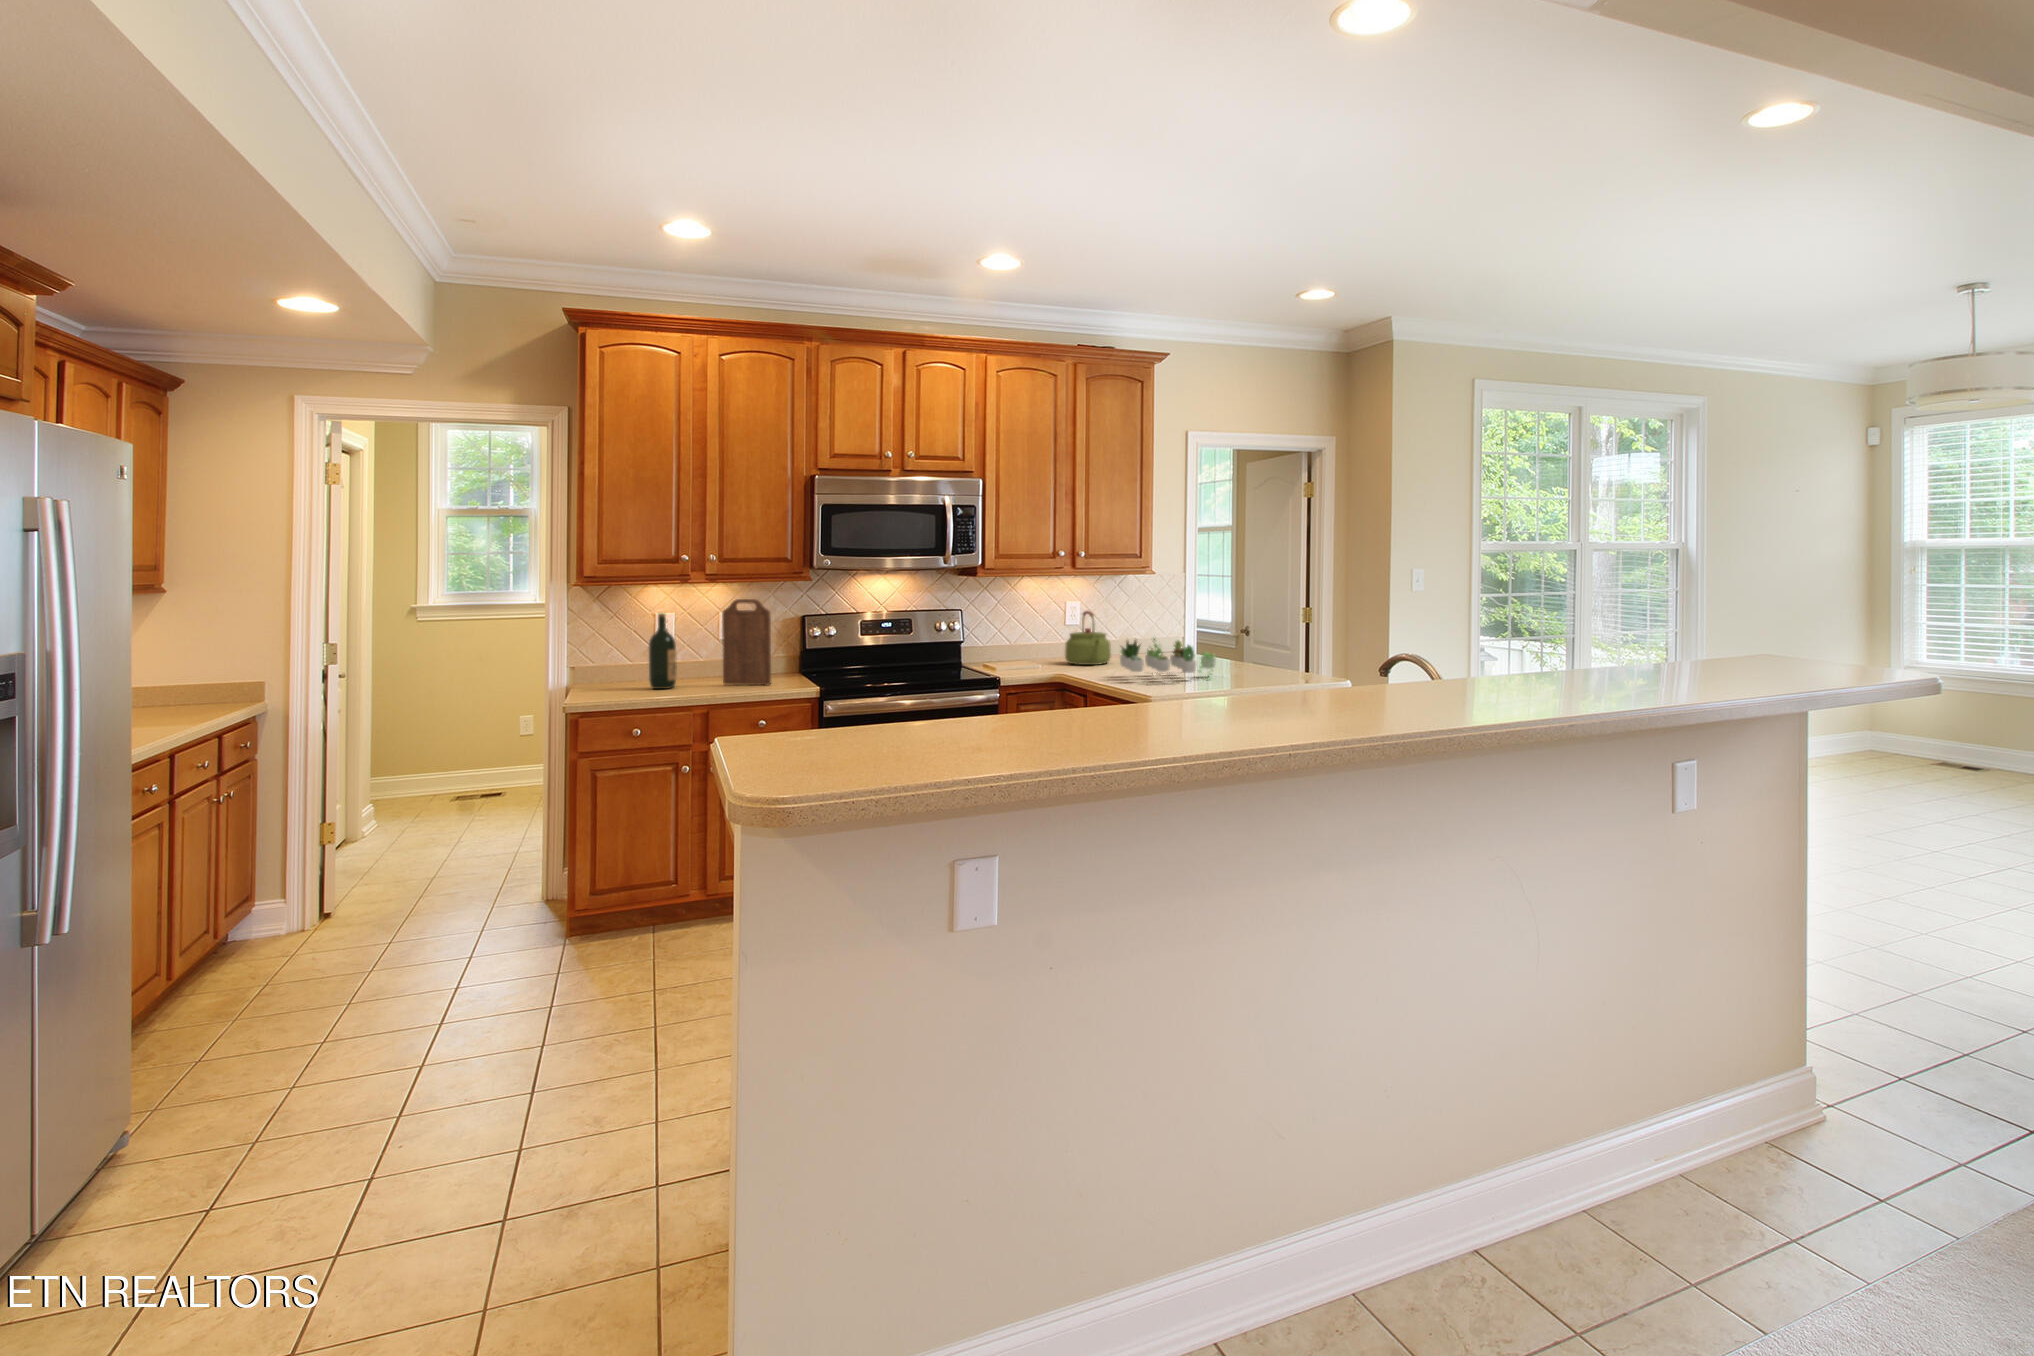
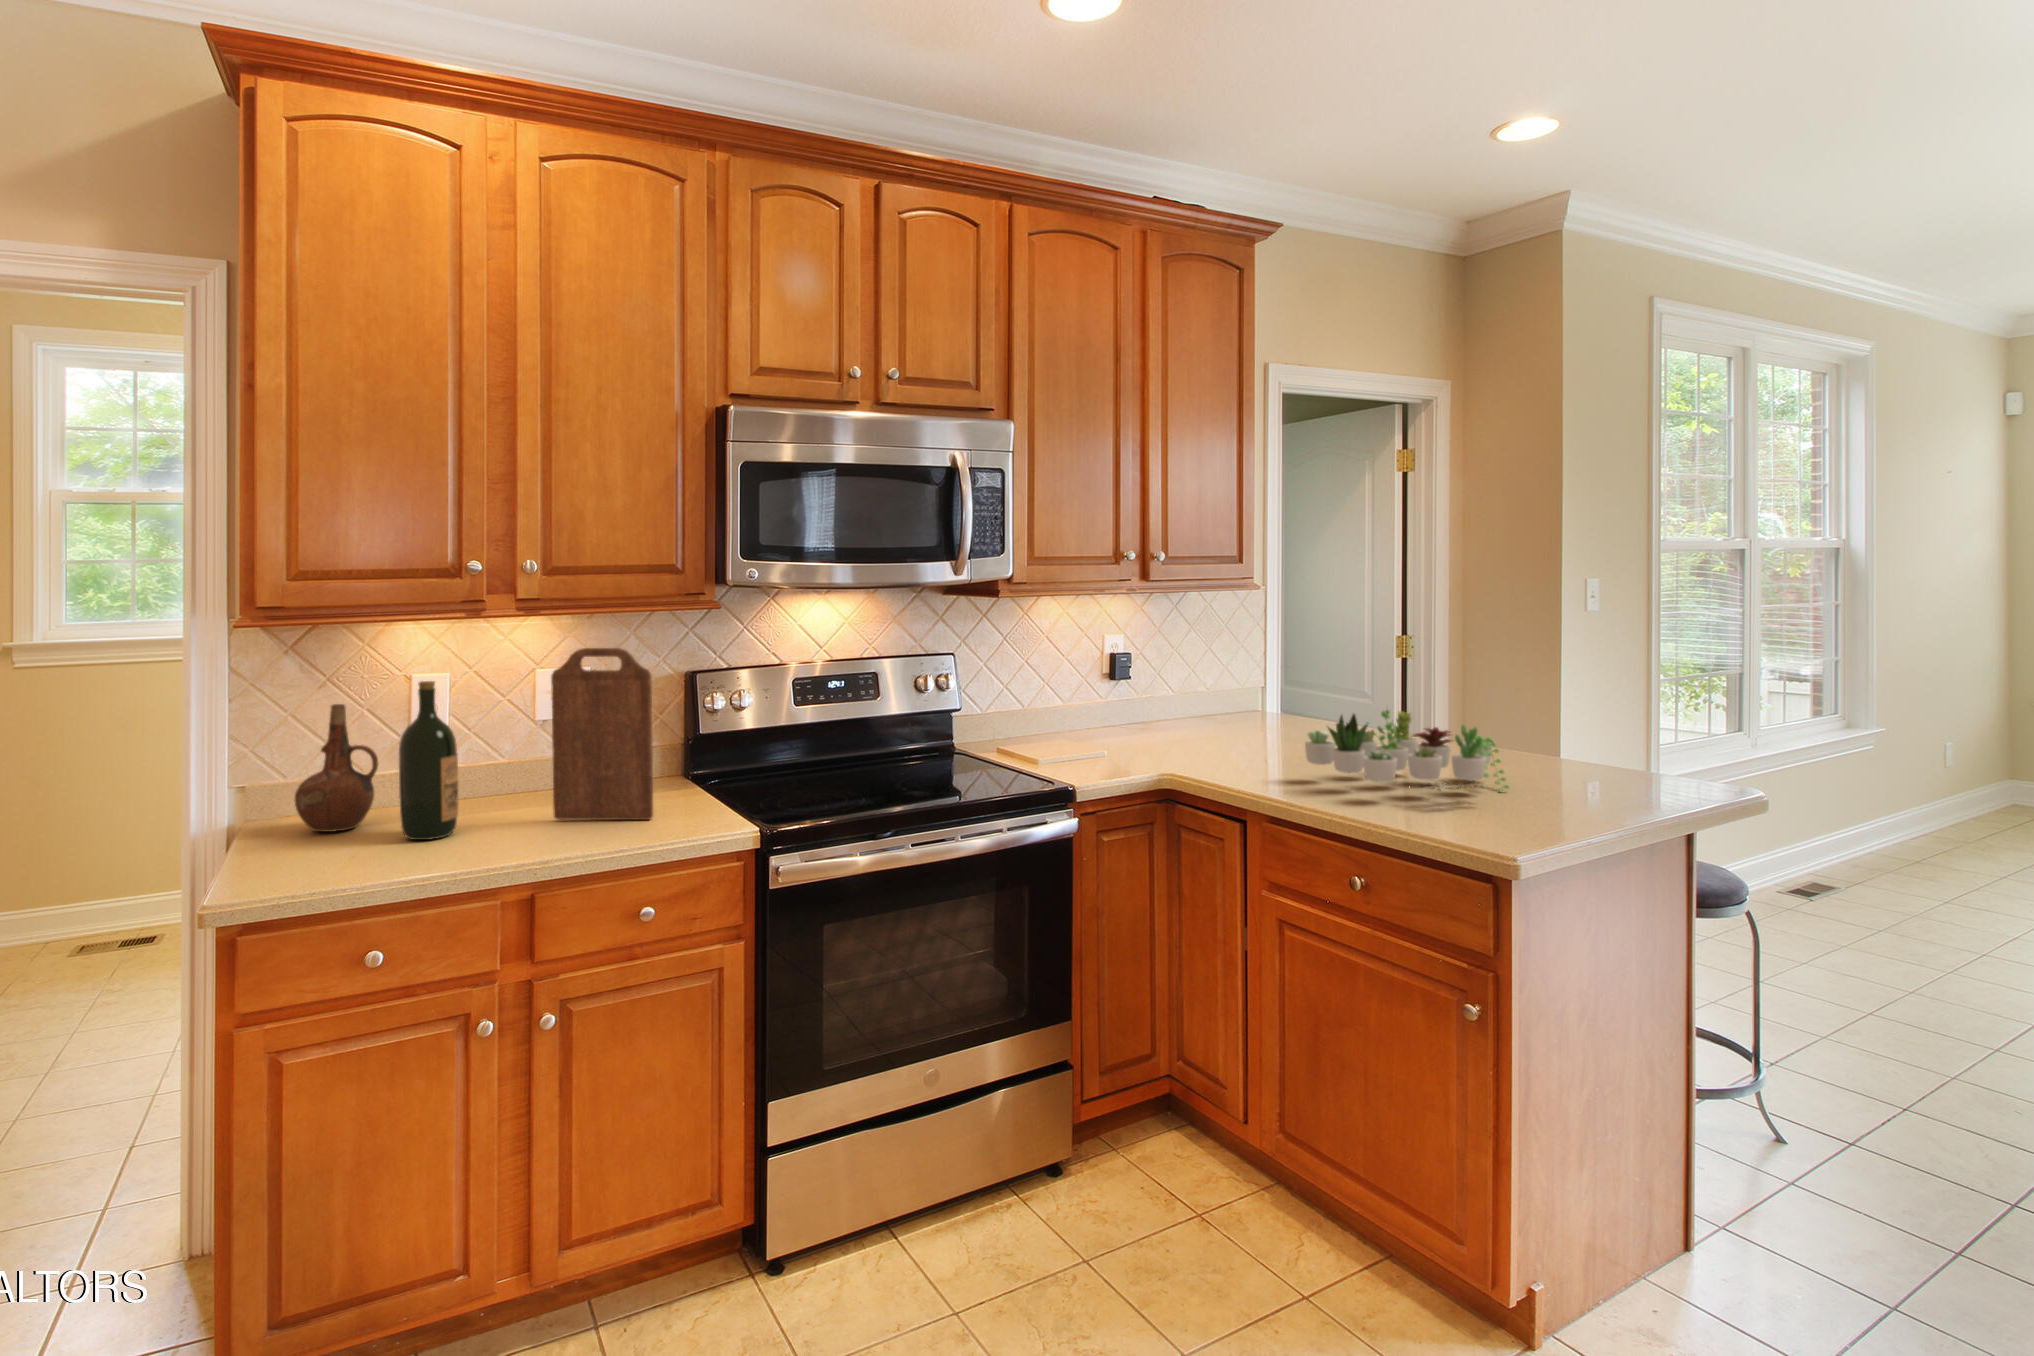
kettle: present [1065,611,1111,665] -> none [1125,651,1203,745]
ceramic pitcher: none [600,625,639,687] -> present [294,704,378,832]

